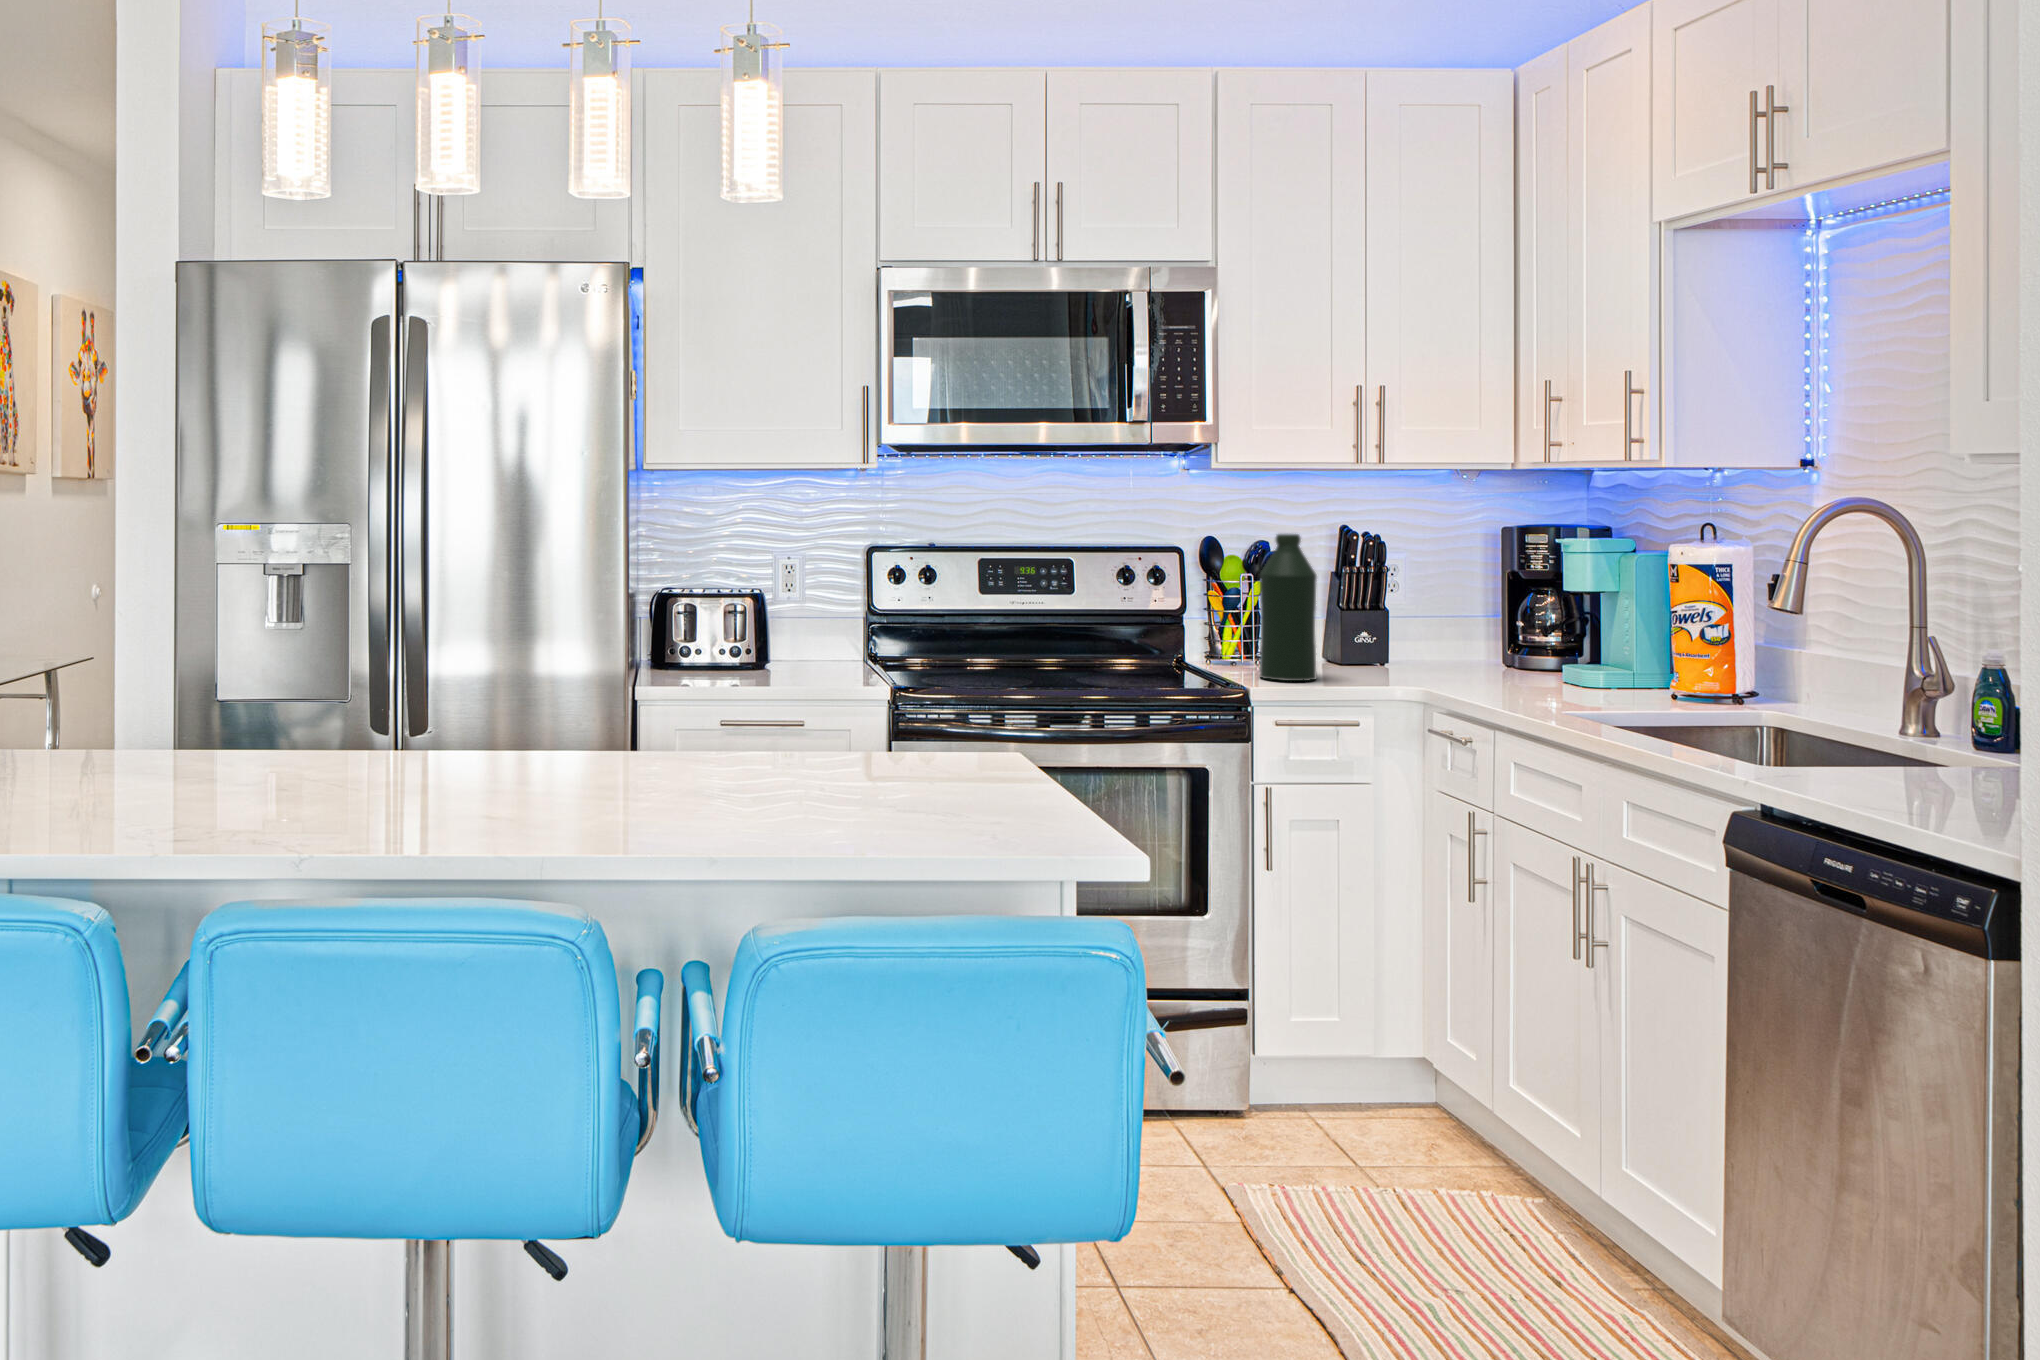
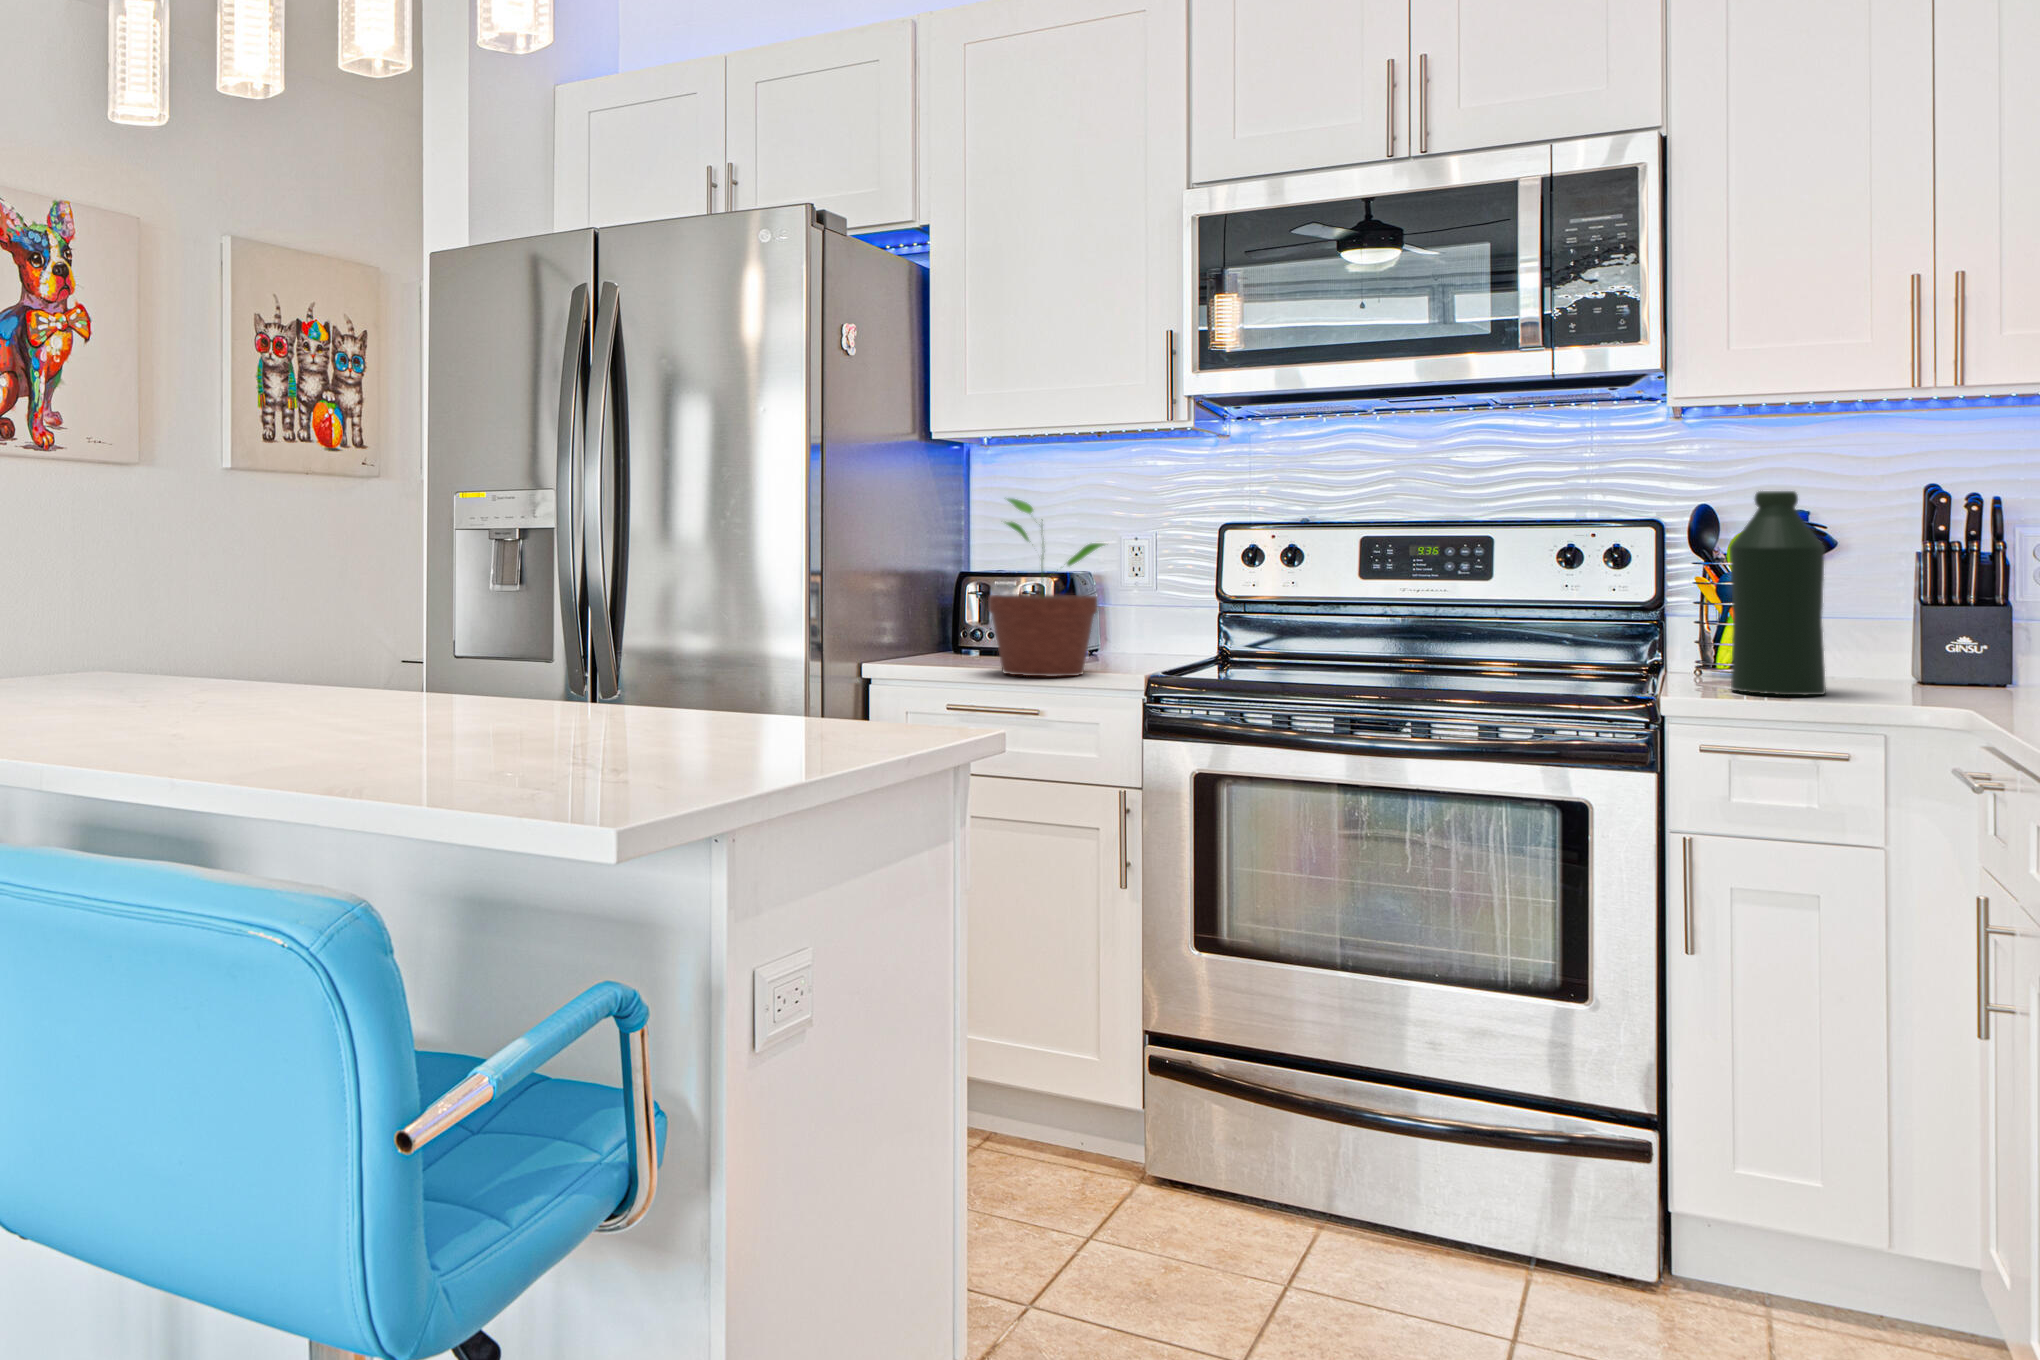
potted plant: none [720,528,829,692] -> present [988,498,1104,676]

